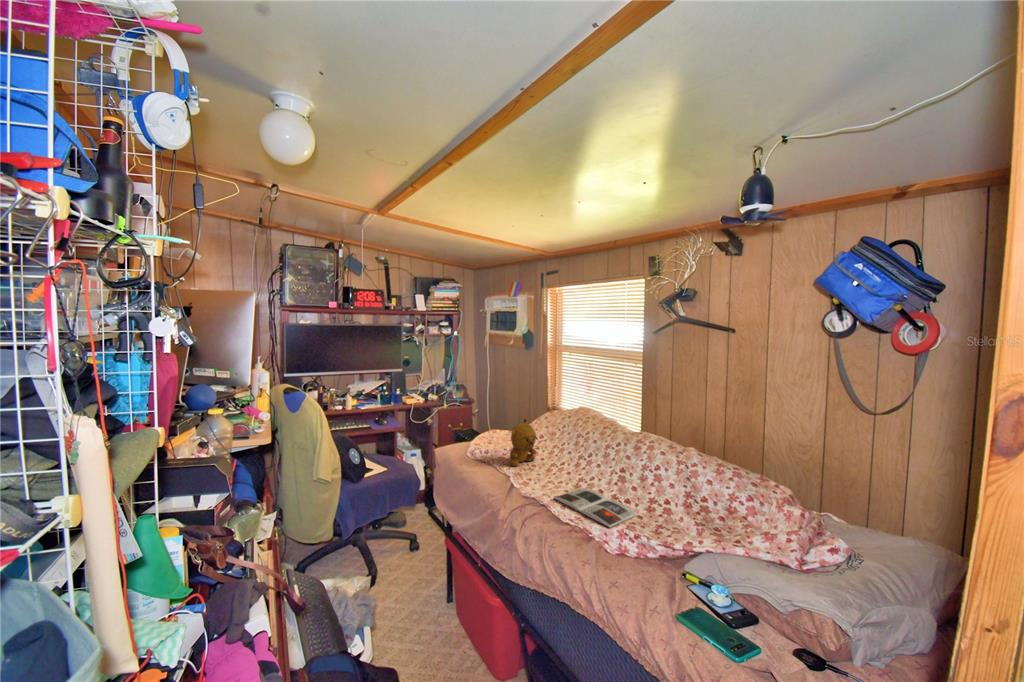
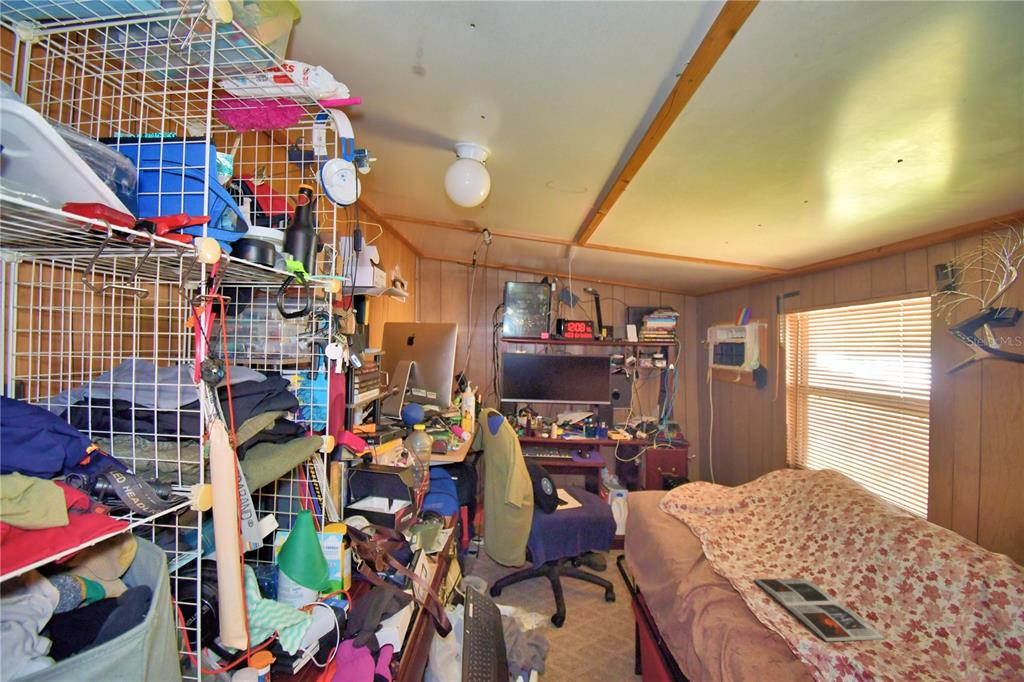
stuffed bear: present [510,419,537,466] -> none [709,475,746,530]

